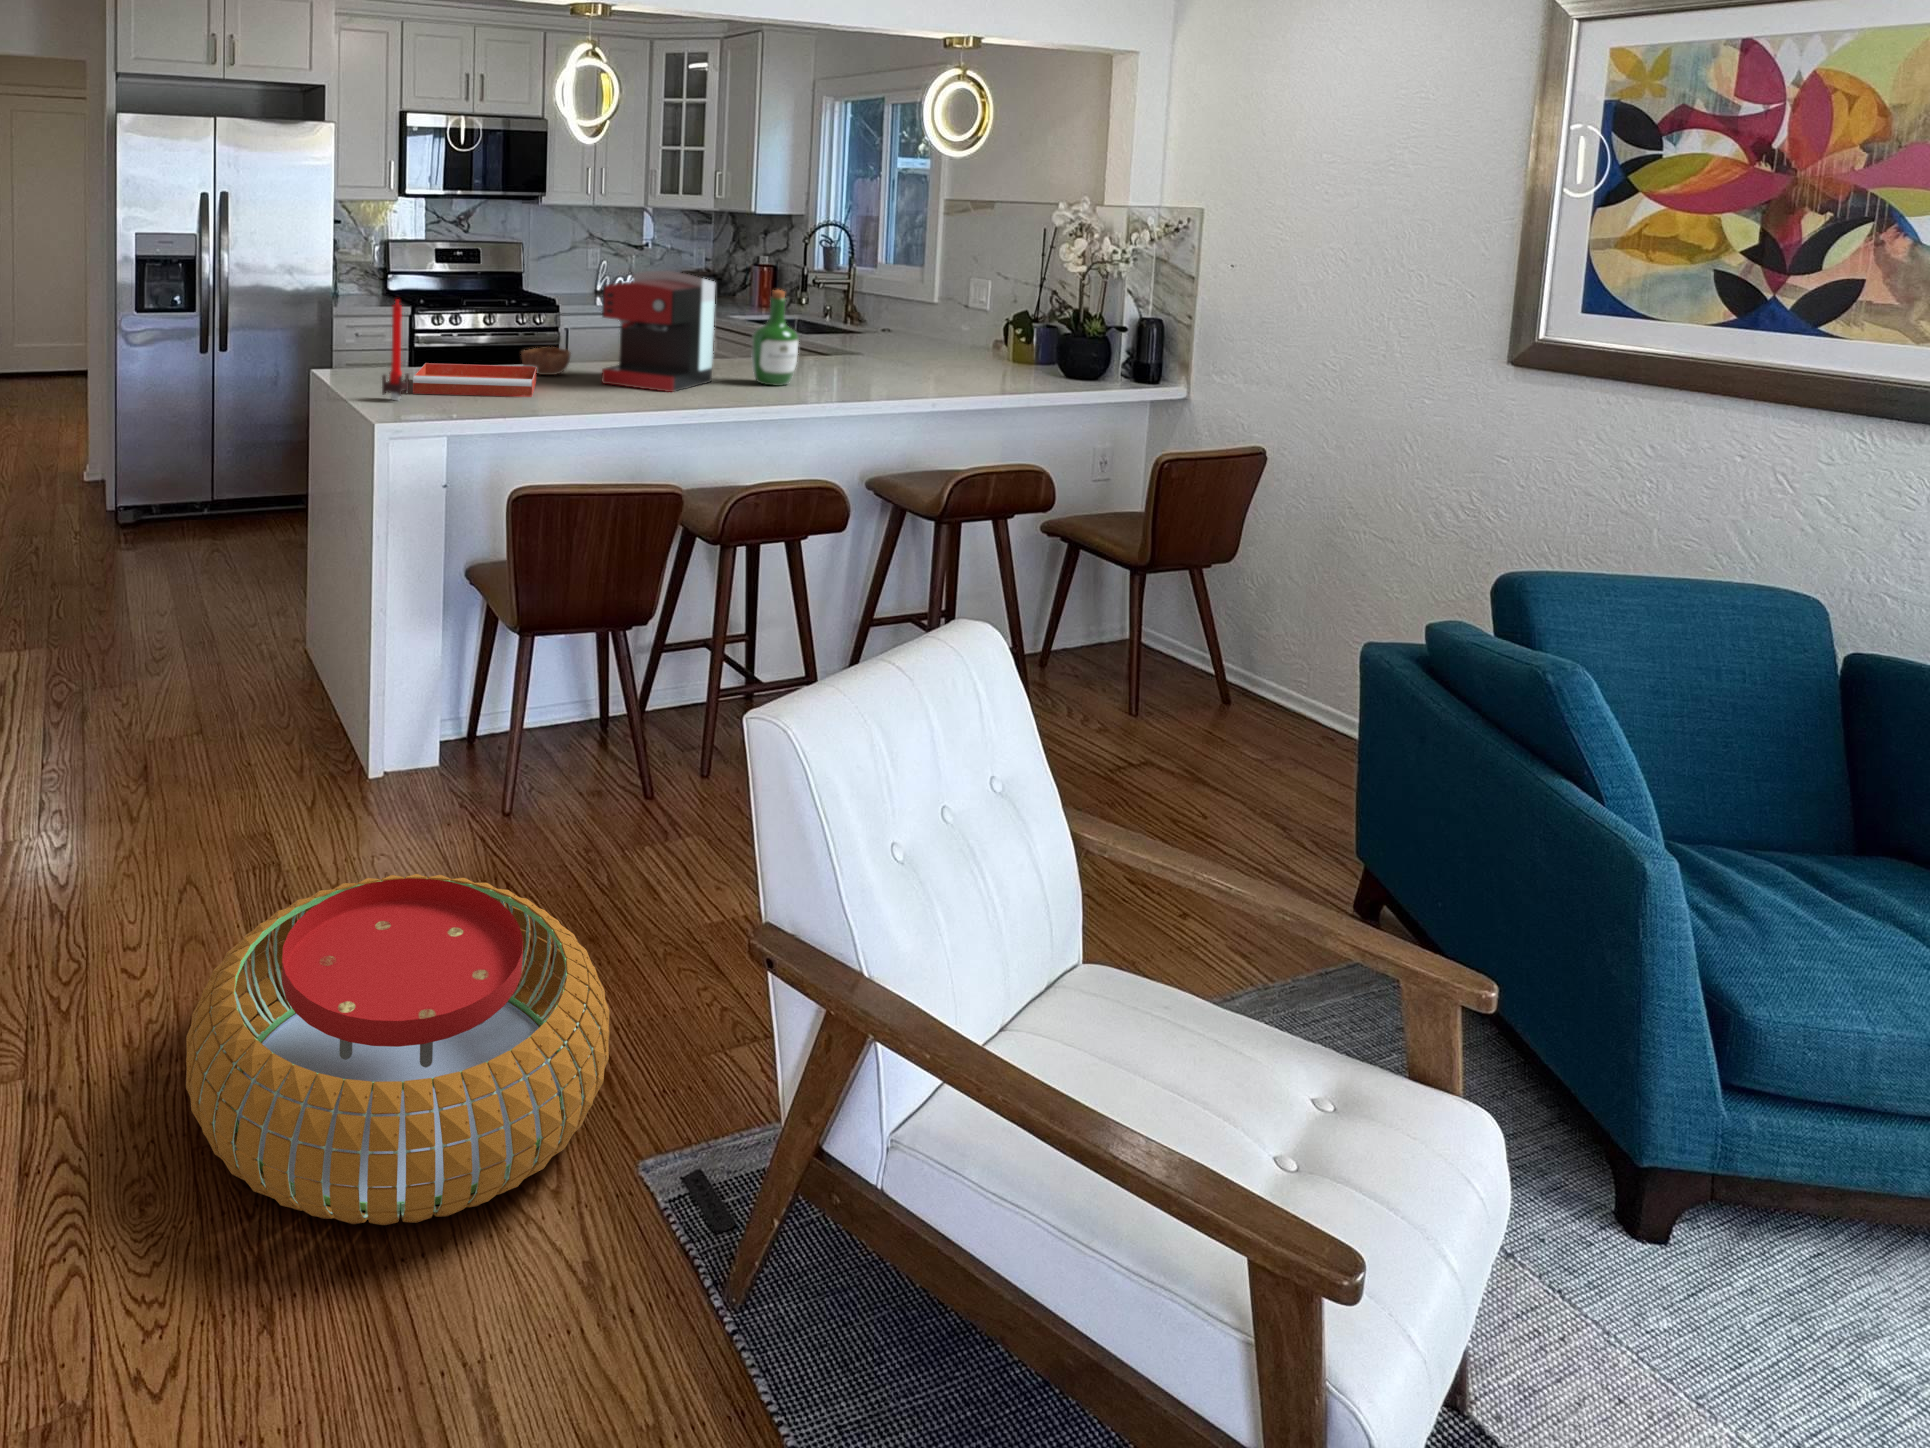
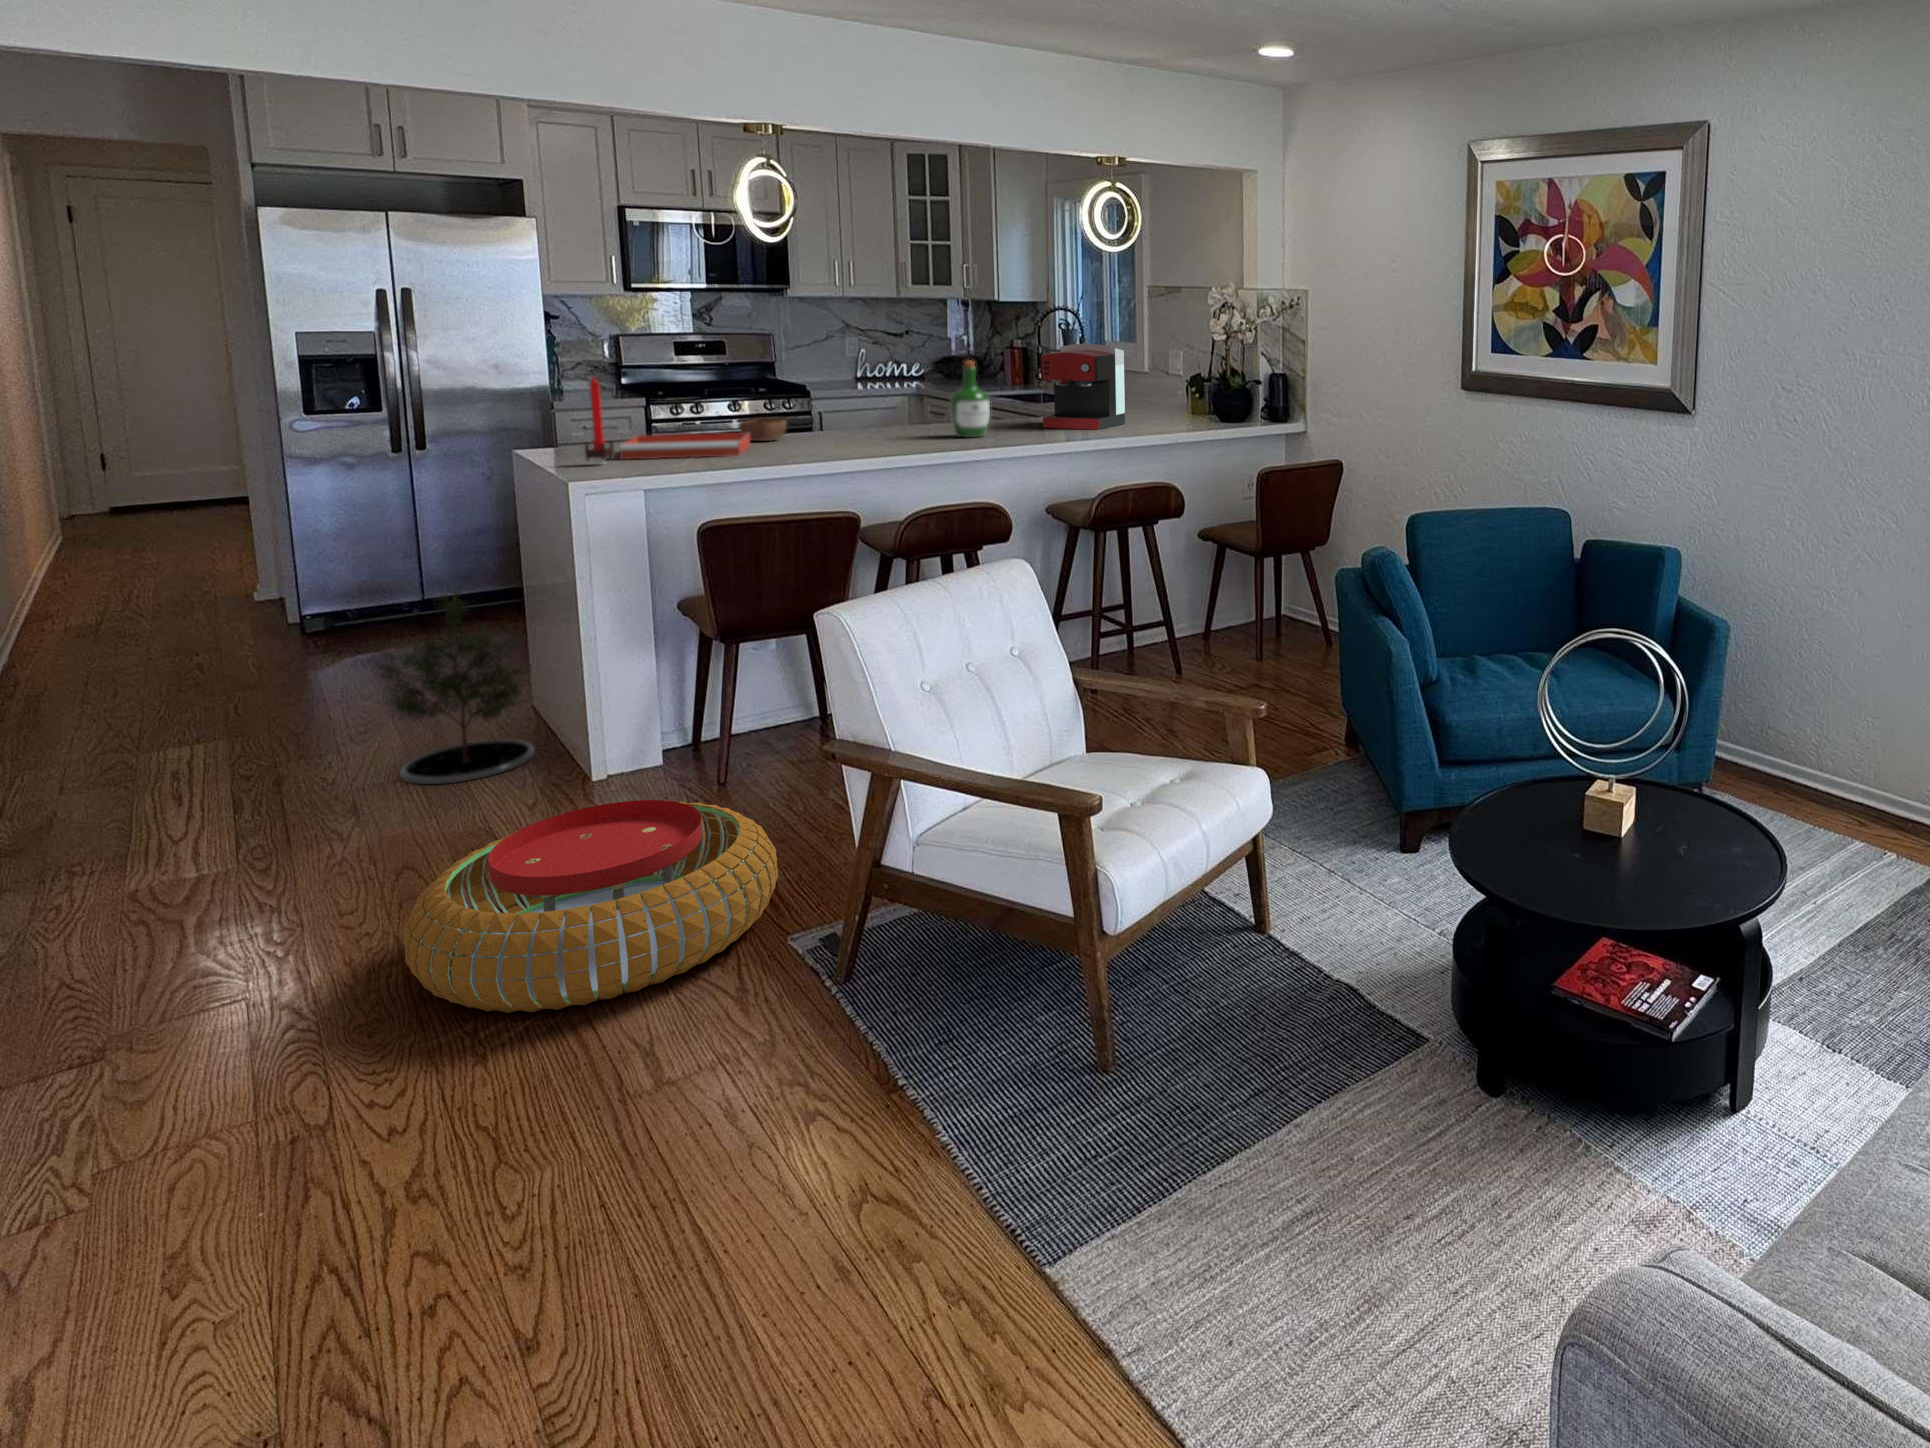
coffee maker: present [602,270,716,392] -> present [1040,343,1125,430]
potted tree: none [160,512,313,753] -> present [368,580,535,785]

